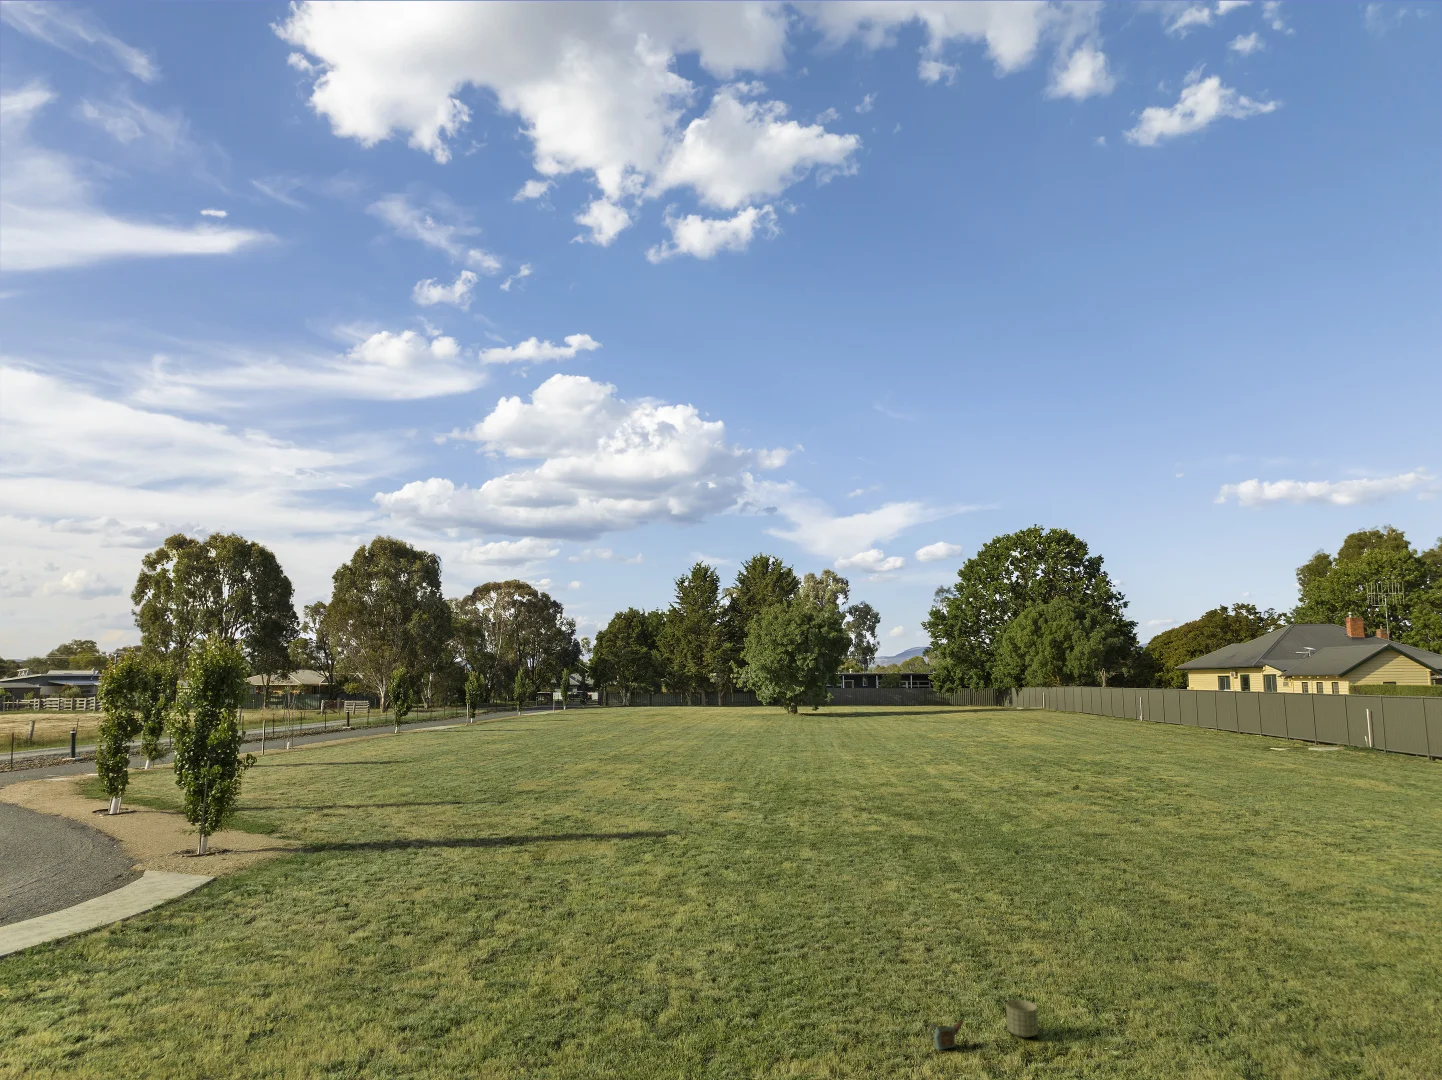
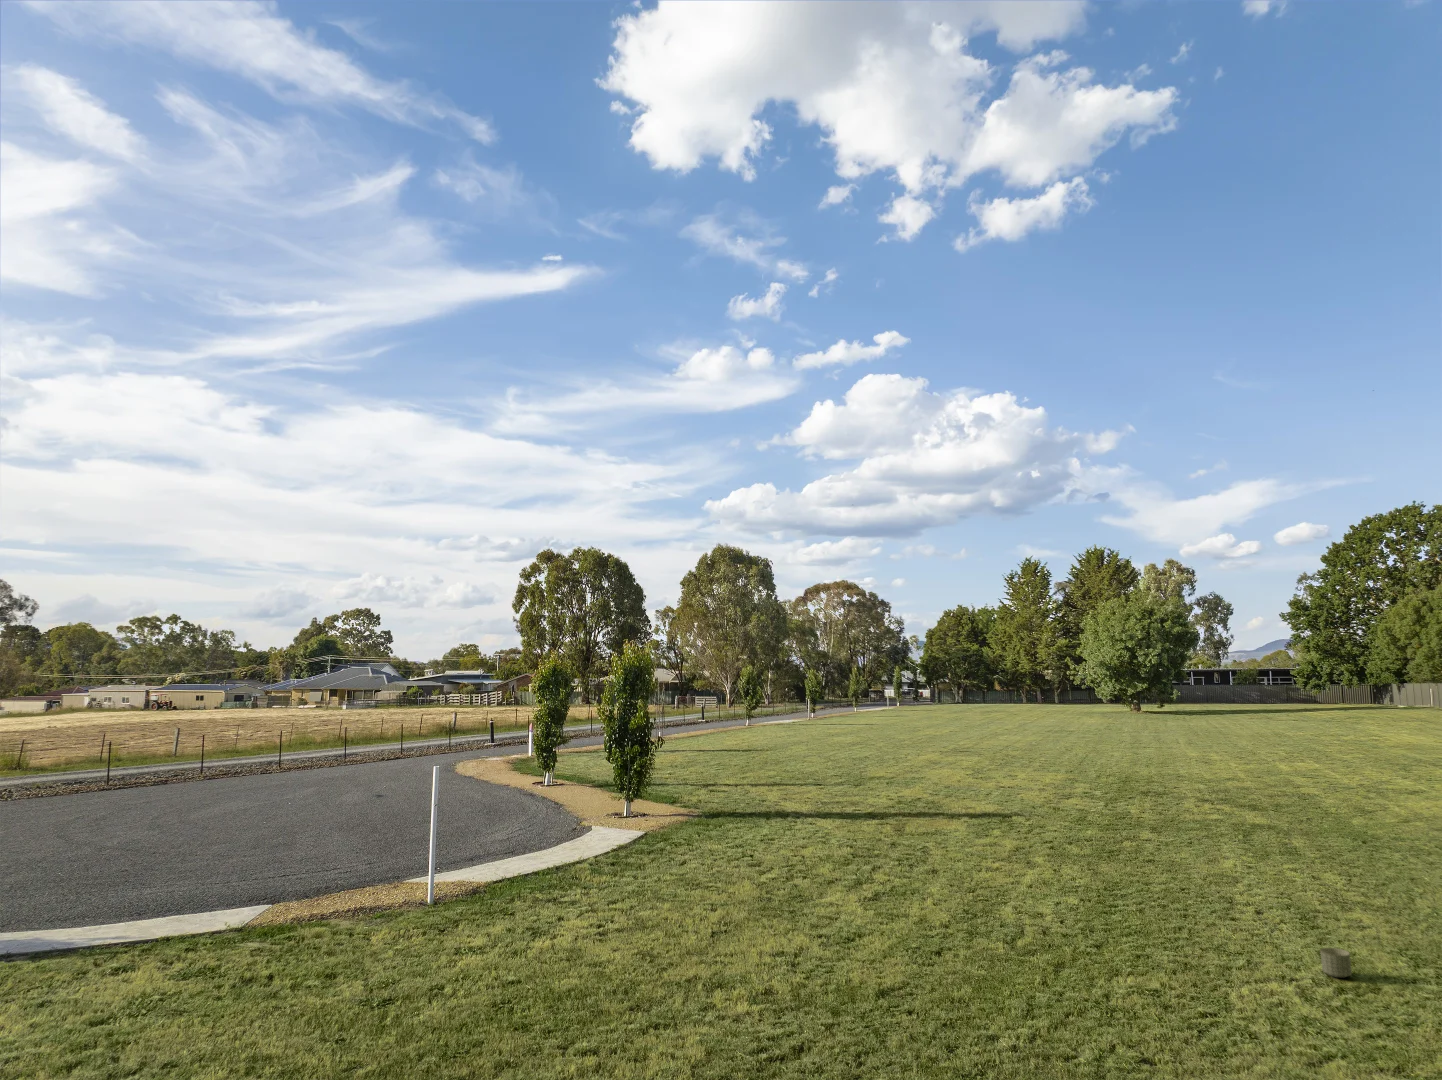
watering can: present [929,1021,963,1050] -> none [1244,958,1277,979]

